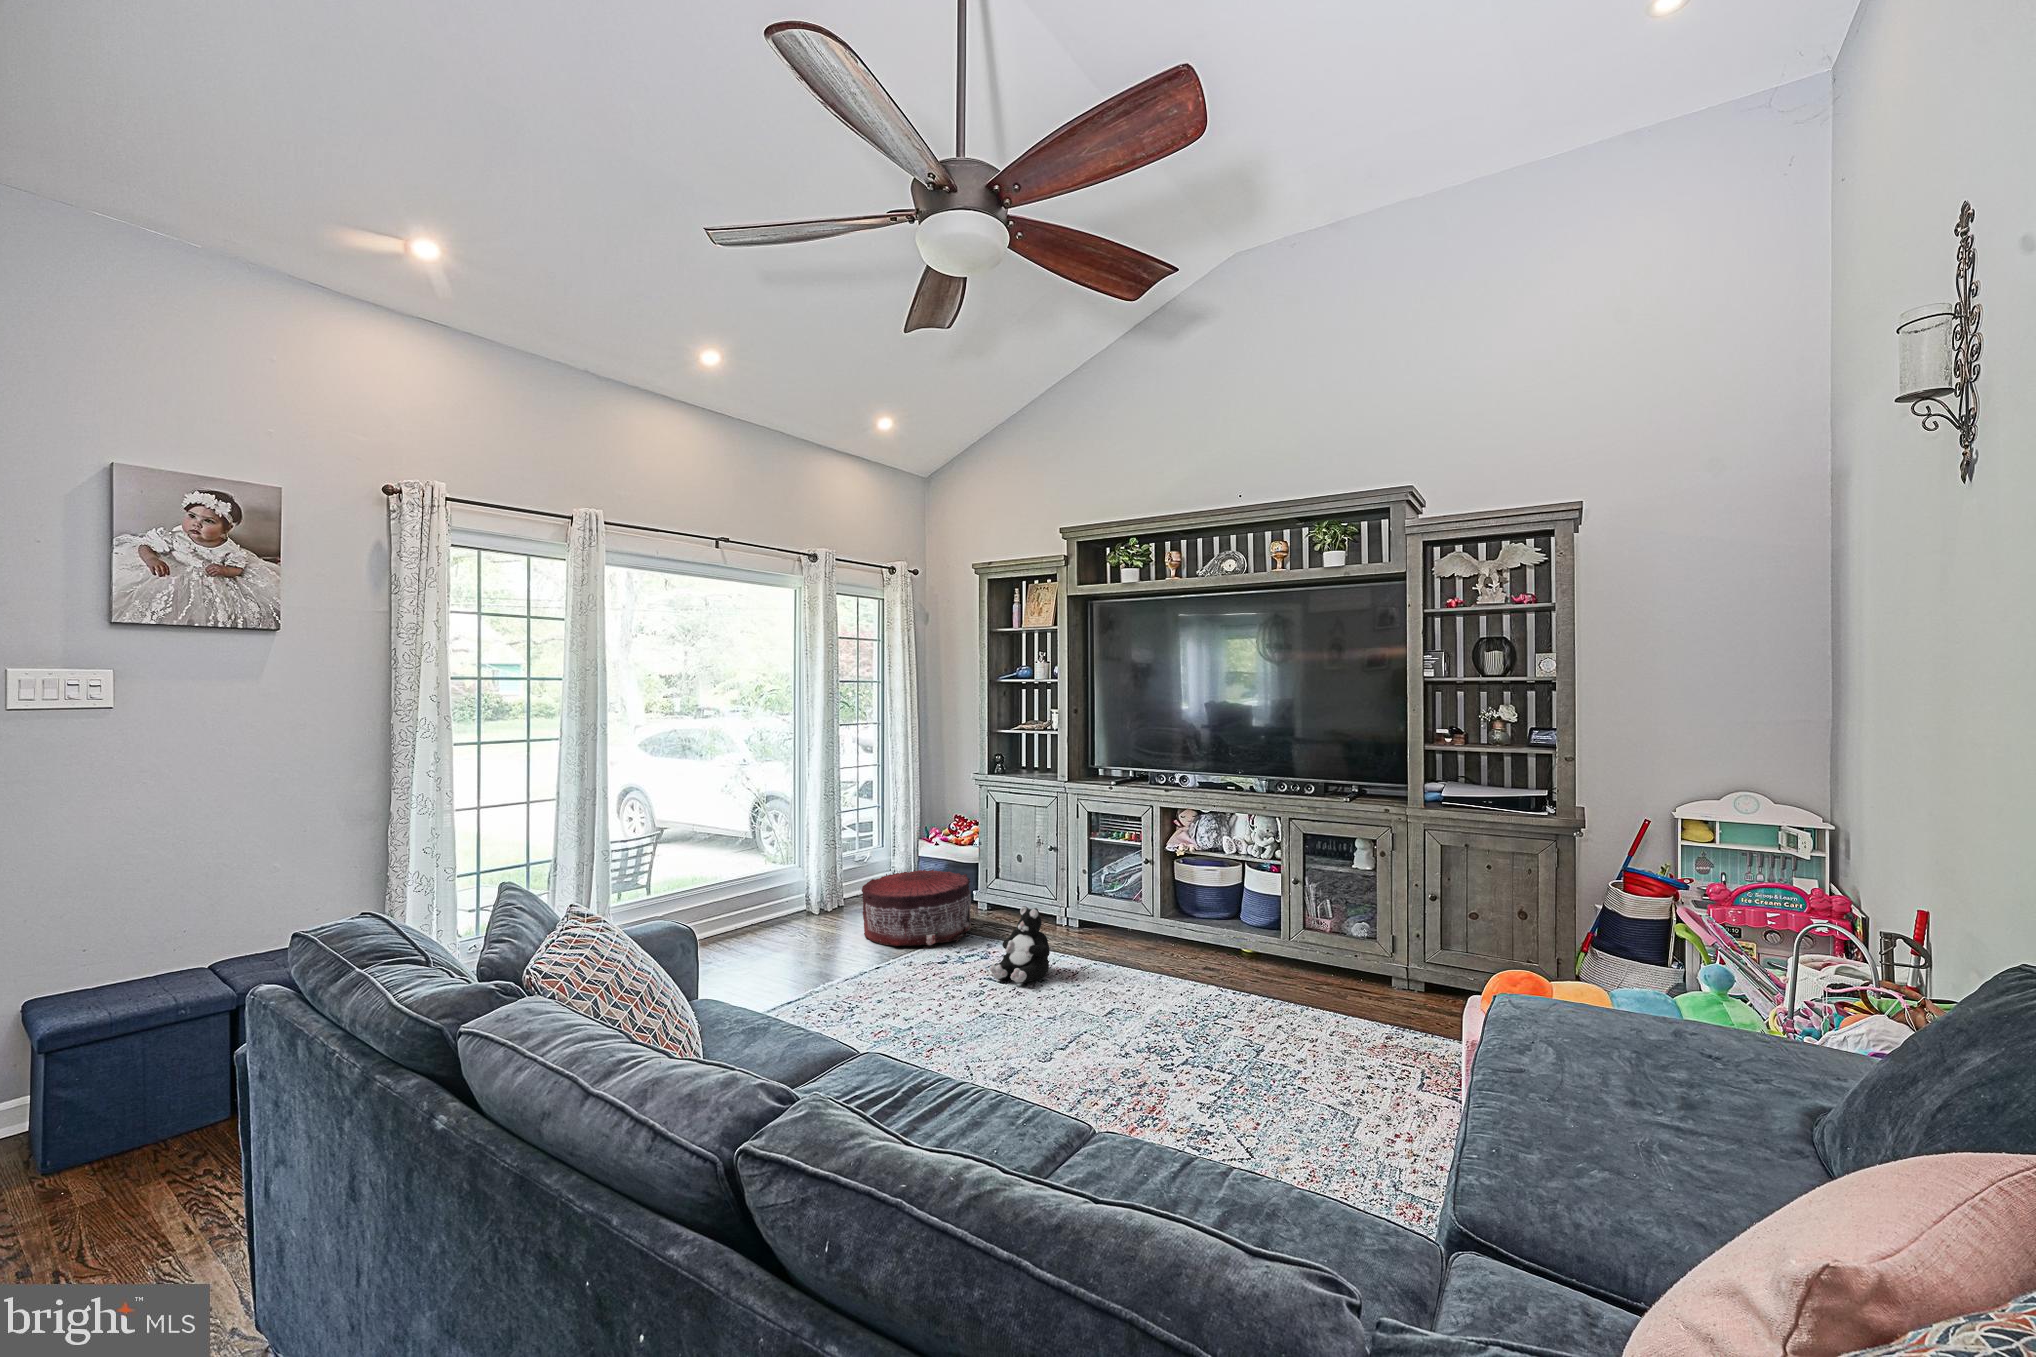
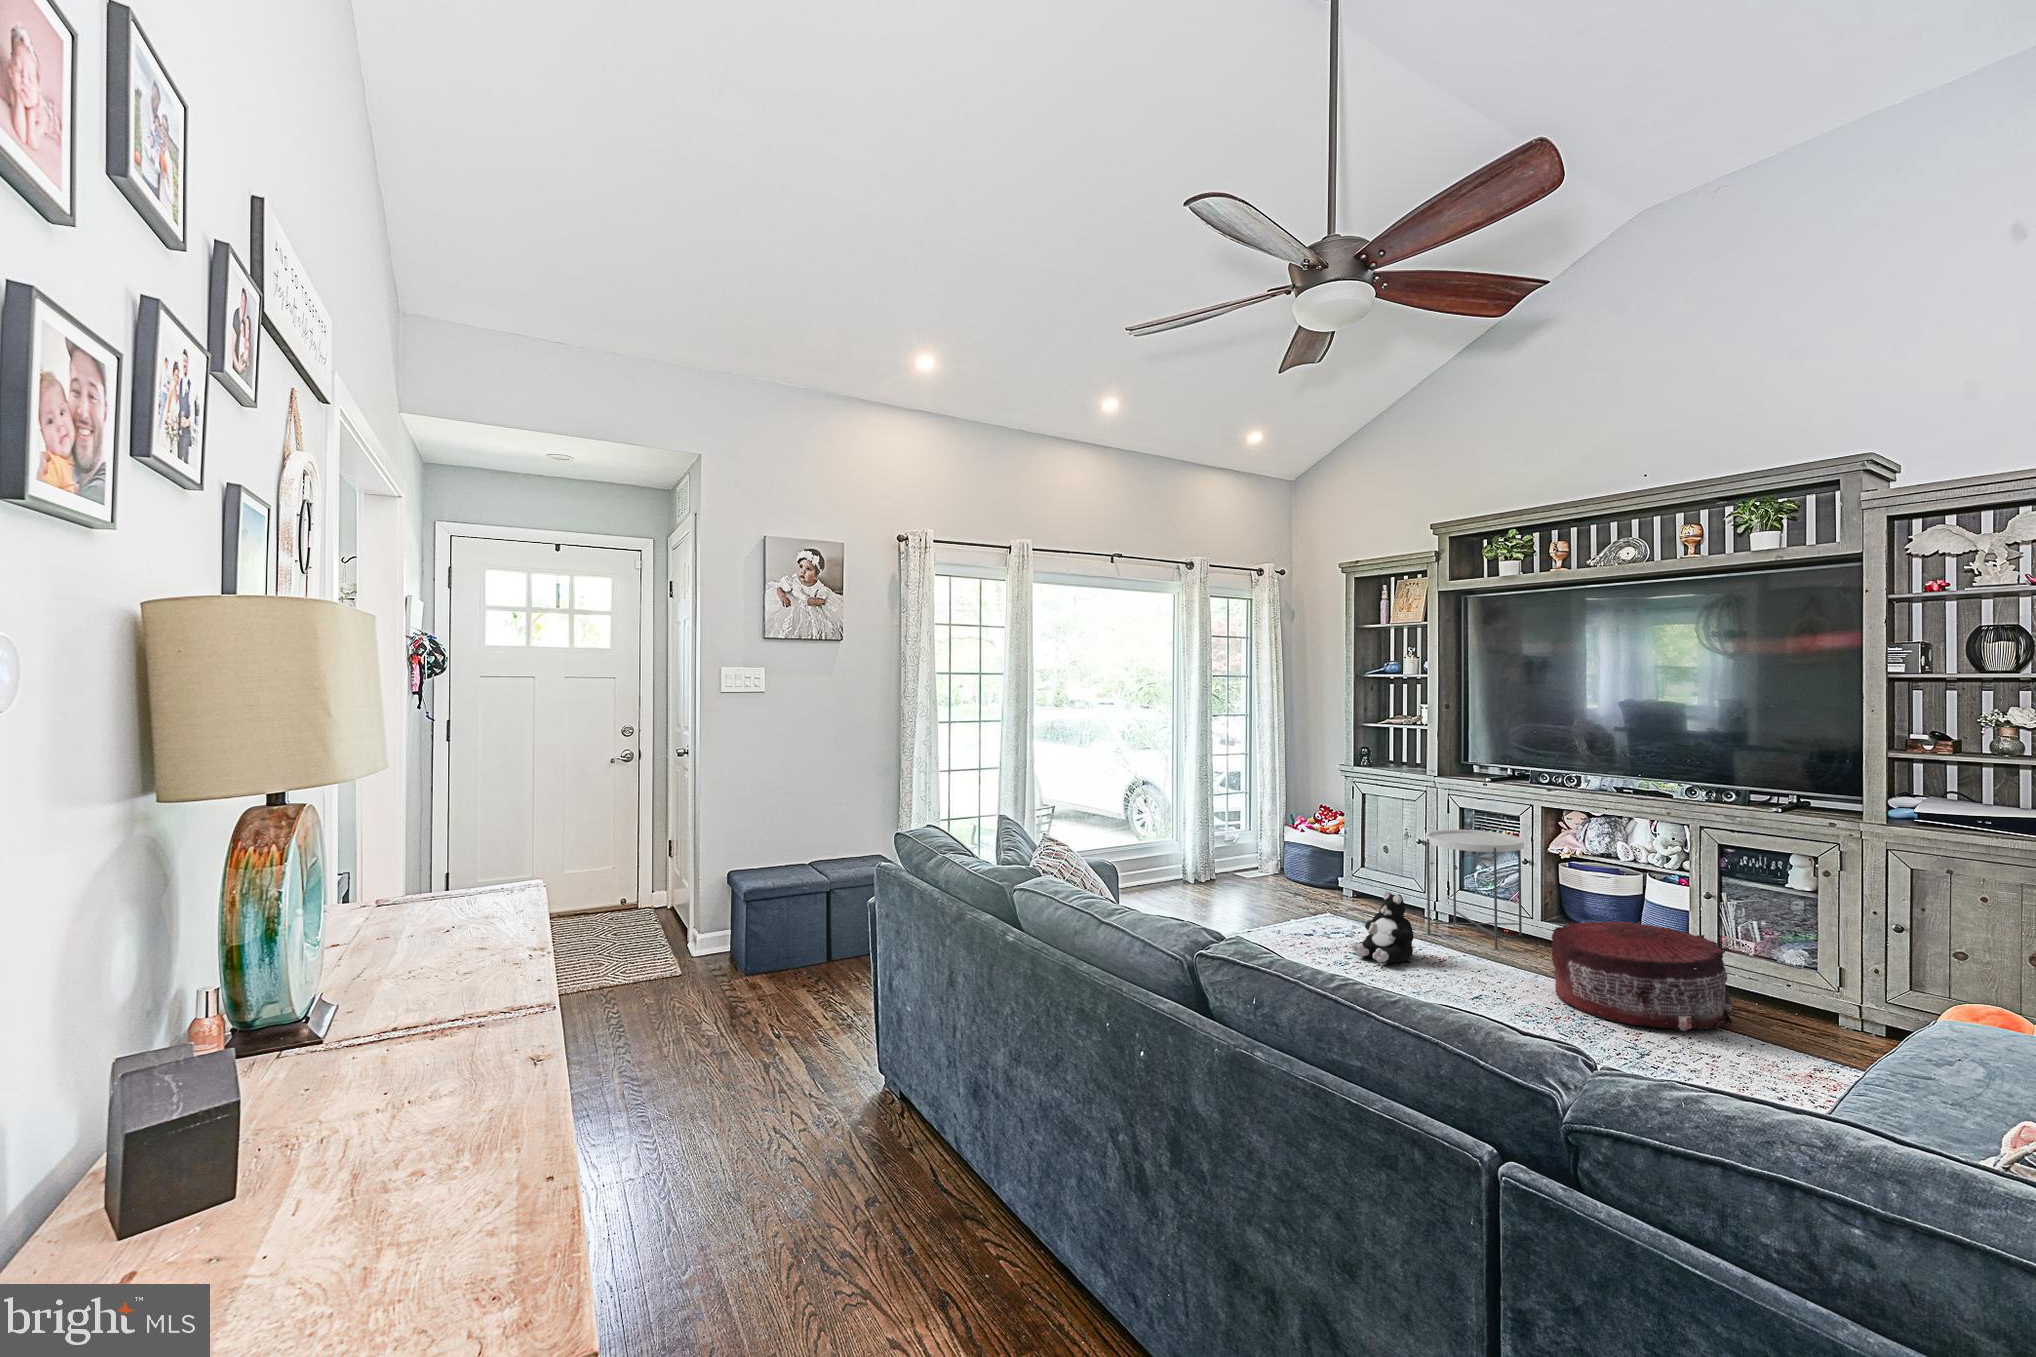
side table: none [1058,834,1145,952] -> present [1425,829,1524,949]
pouf: present [862,869,971,946] -> present [1552,921,1732,1031]

